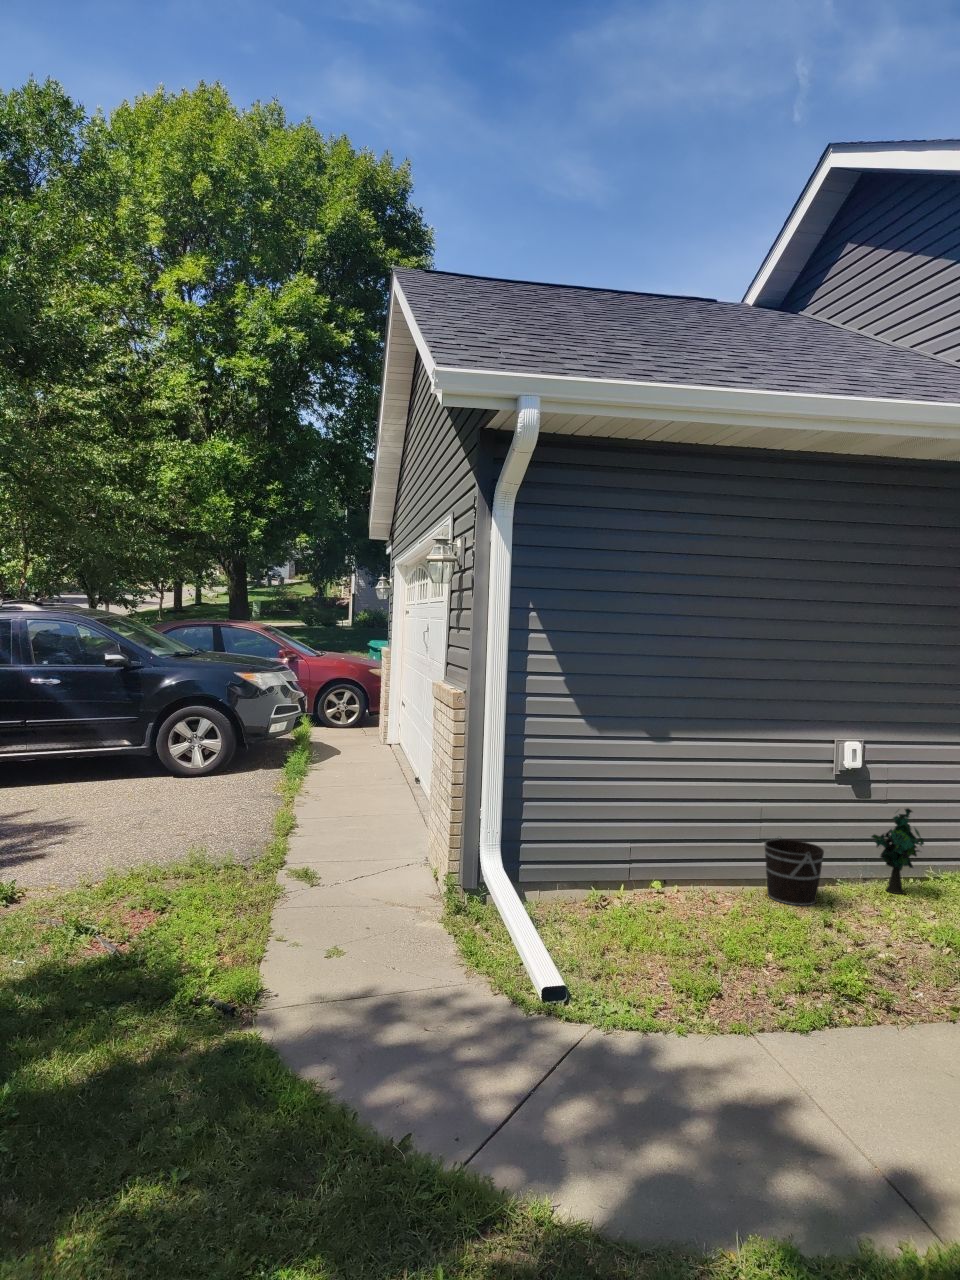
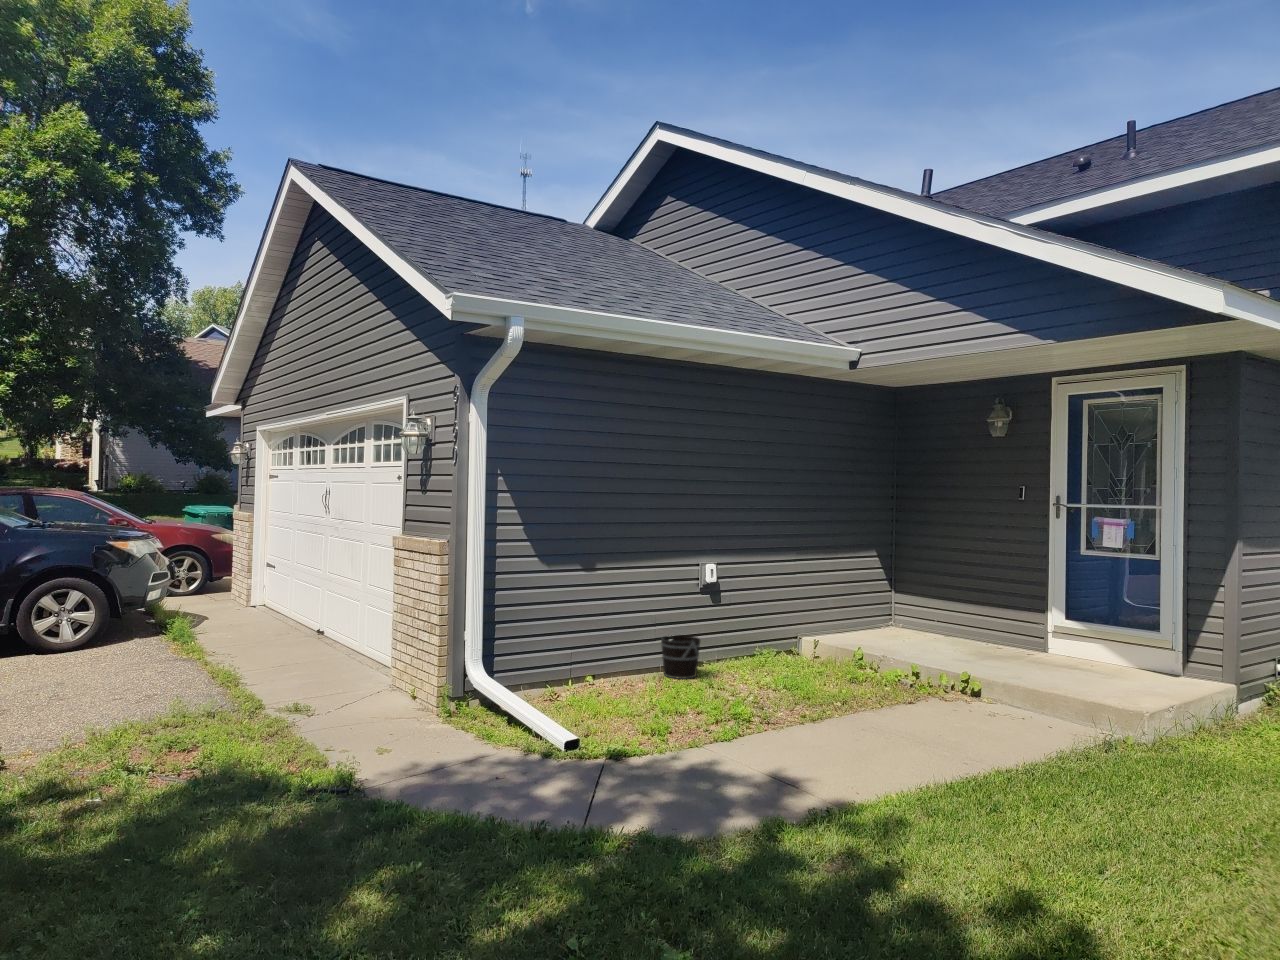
decorative plant: present [871,808,924,894] -> none [722,606,755,665]

